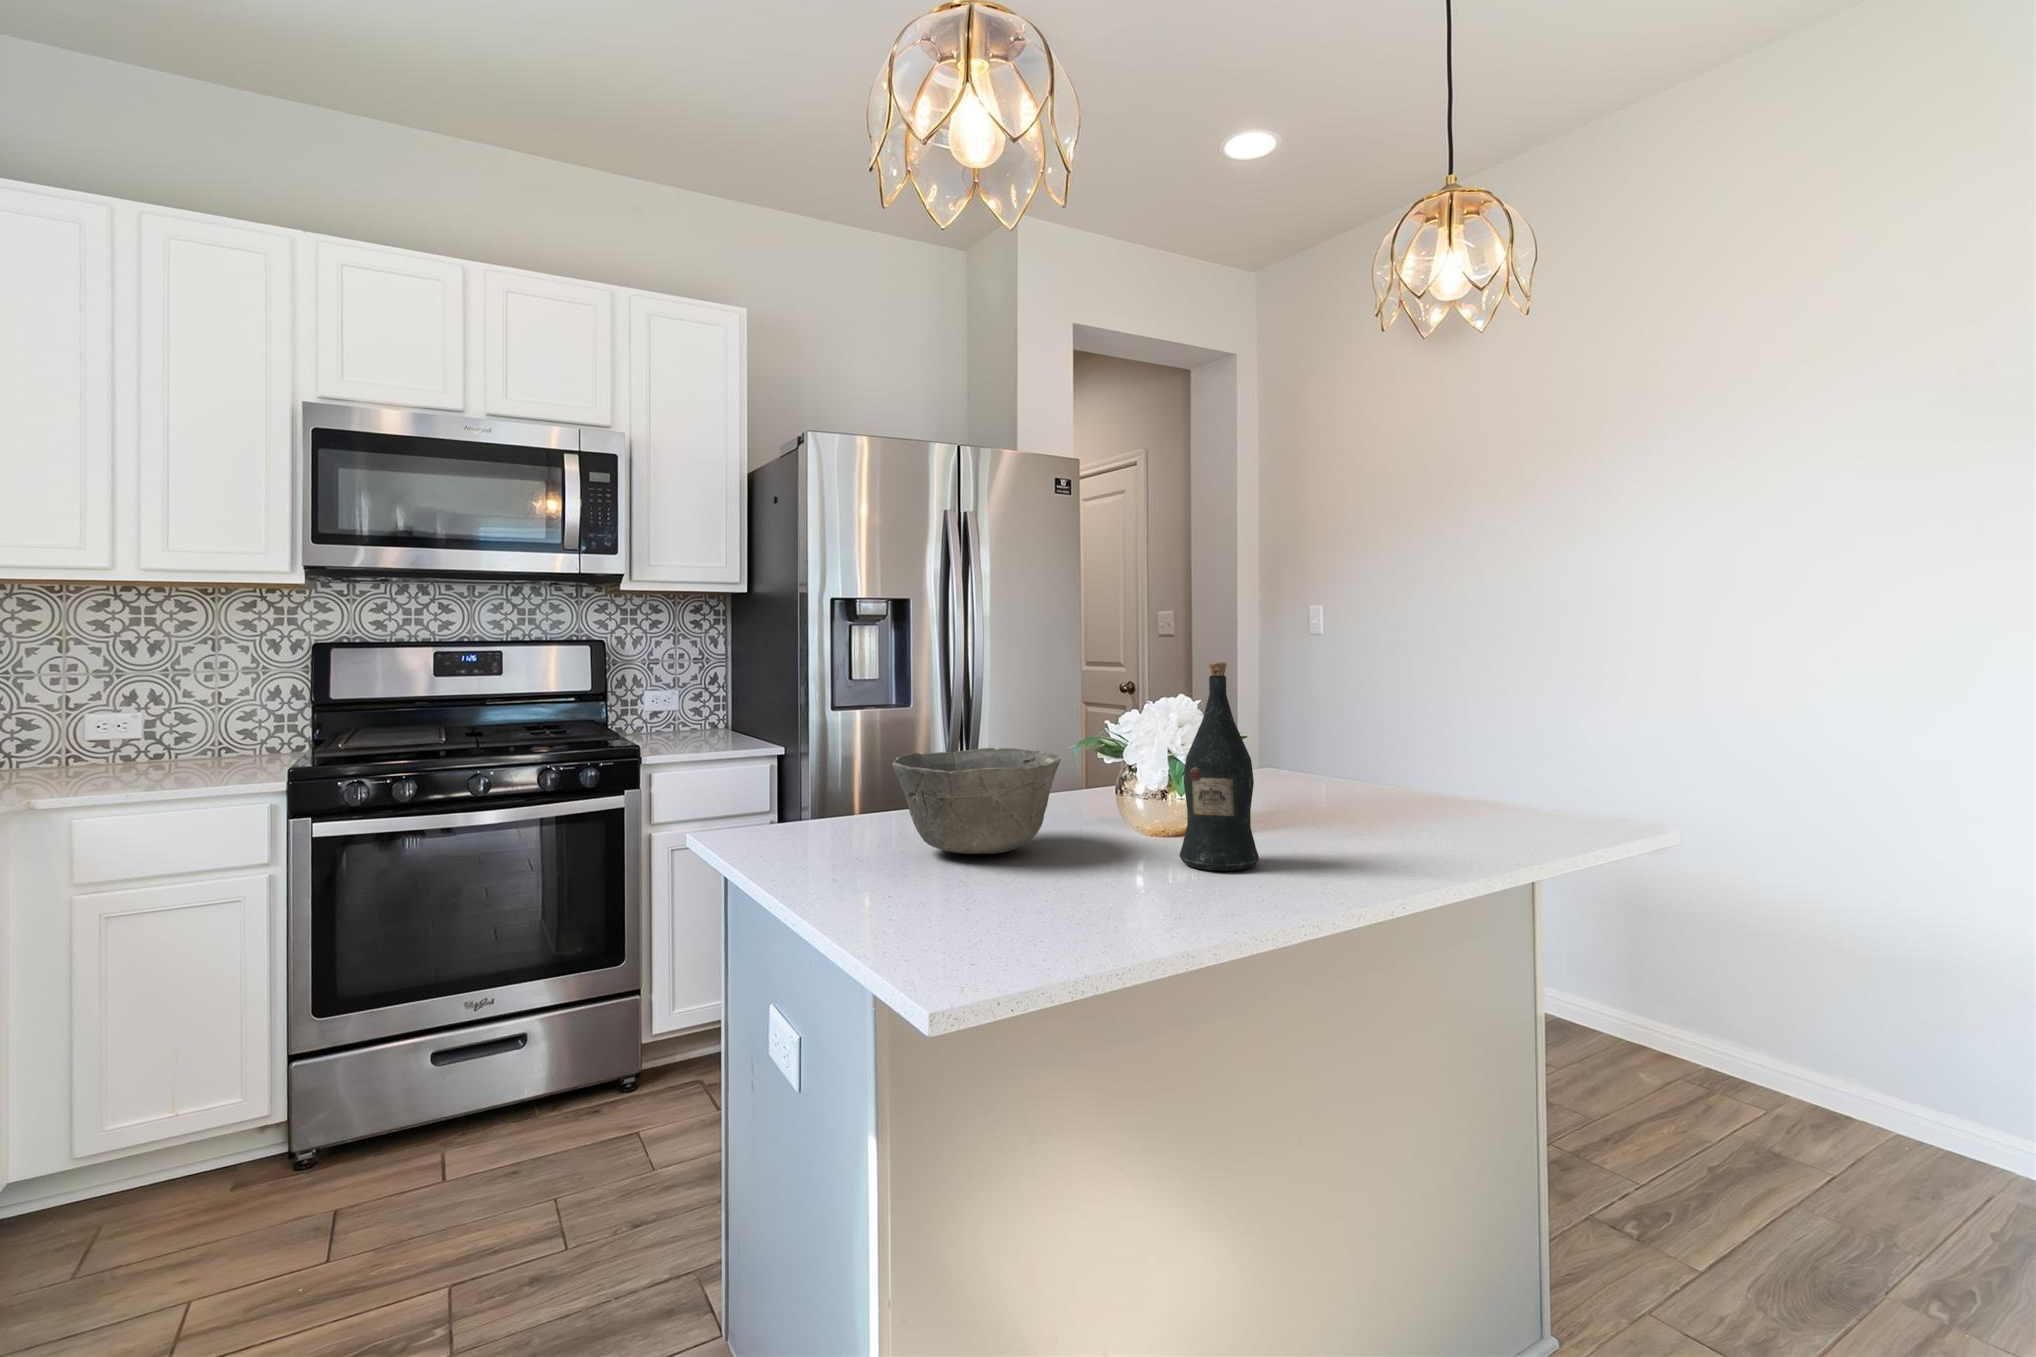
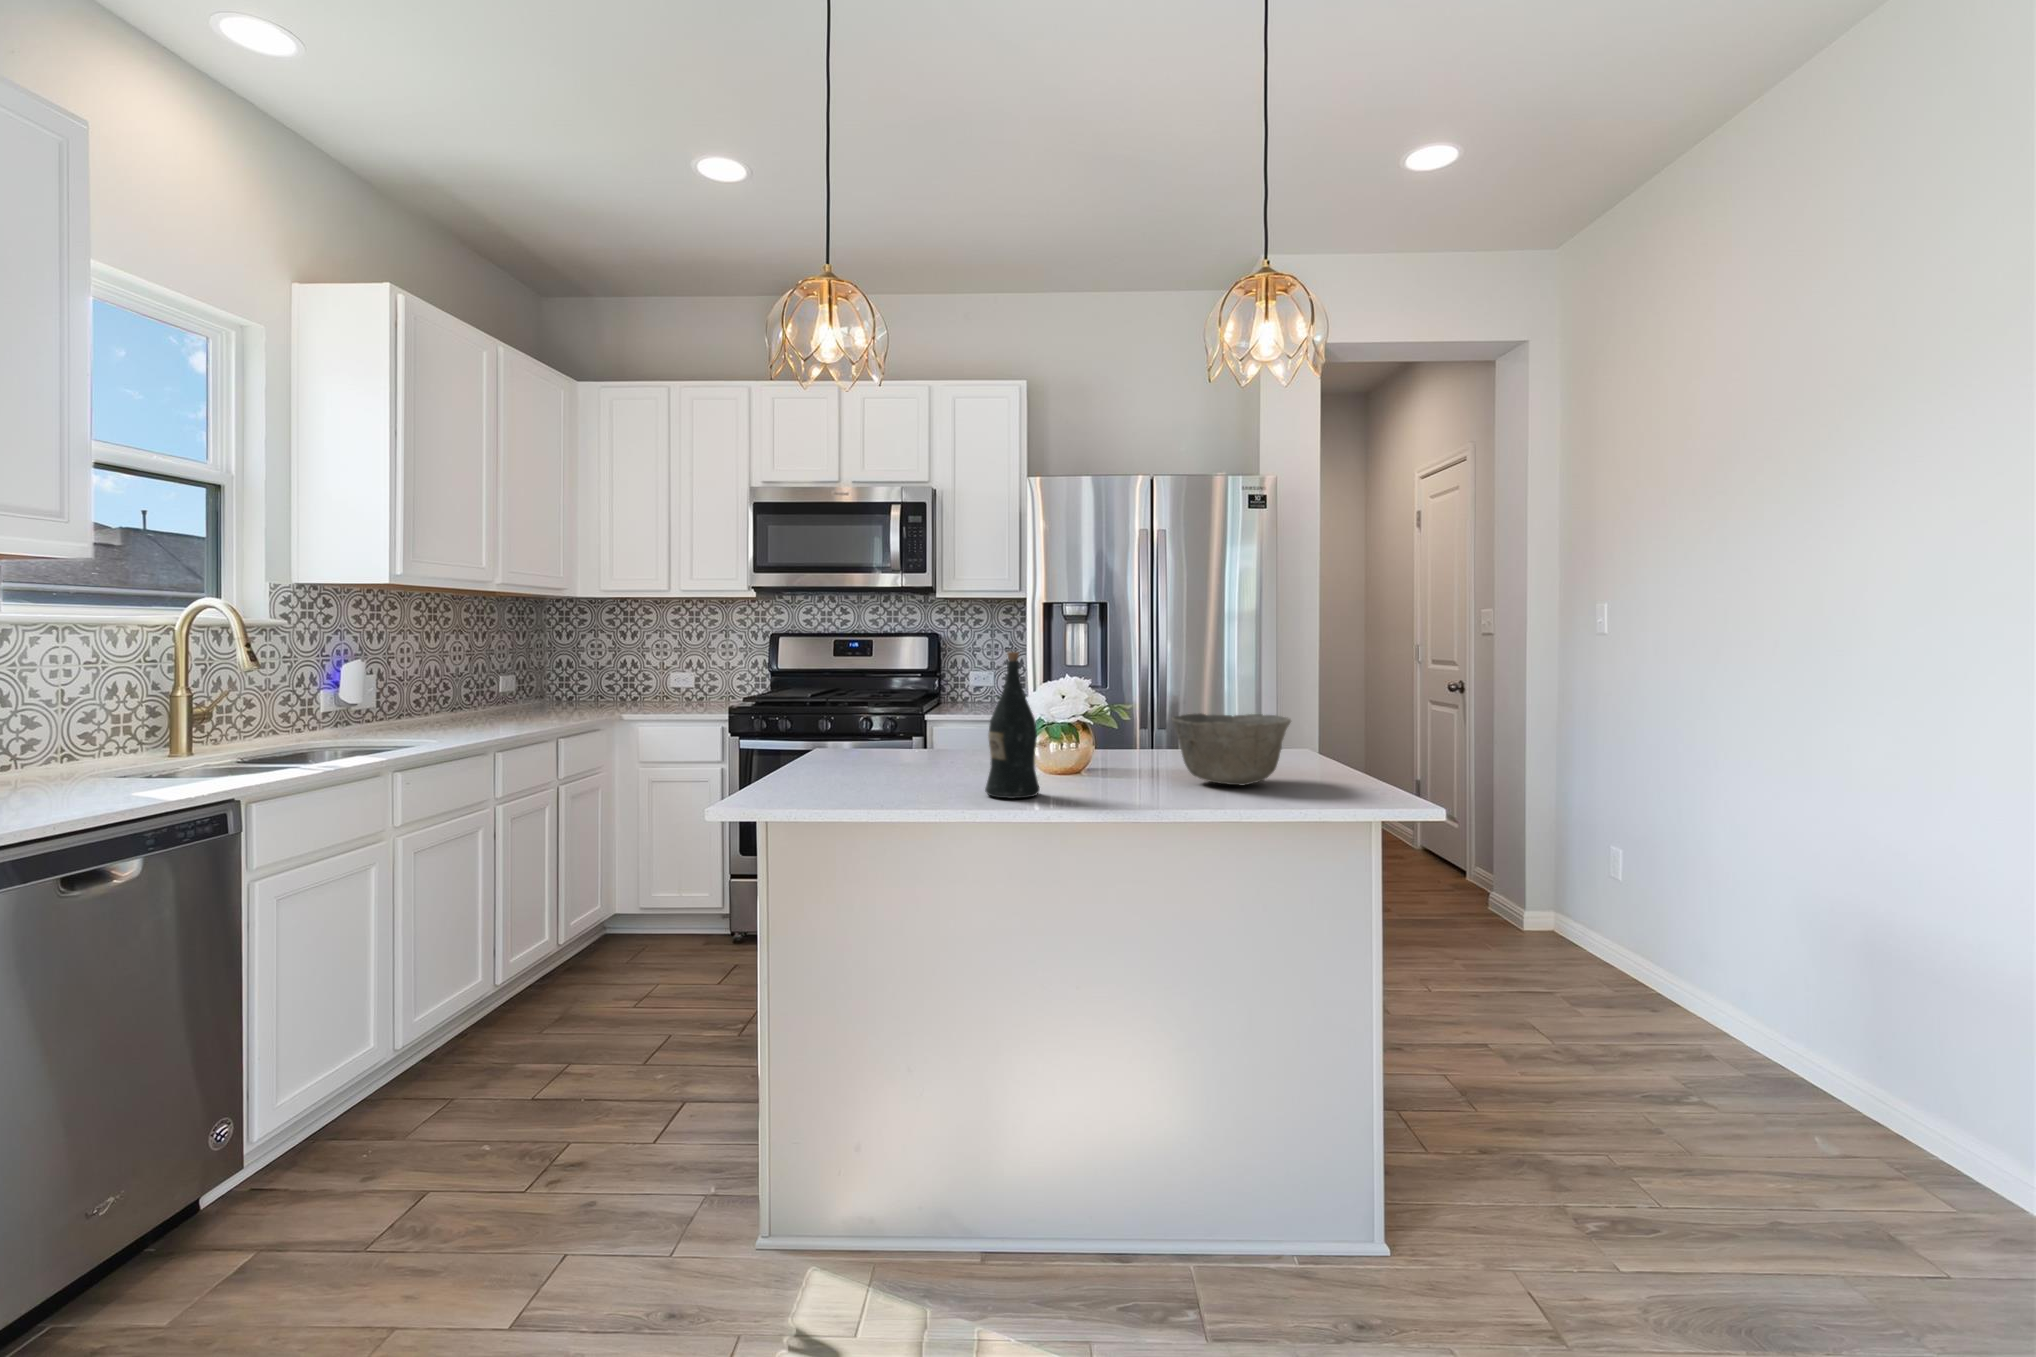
bowl: present [892,748,1061,854] -> present [1172,713,1291,785]

